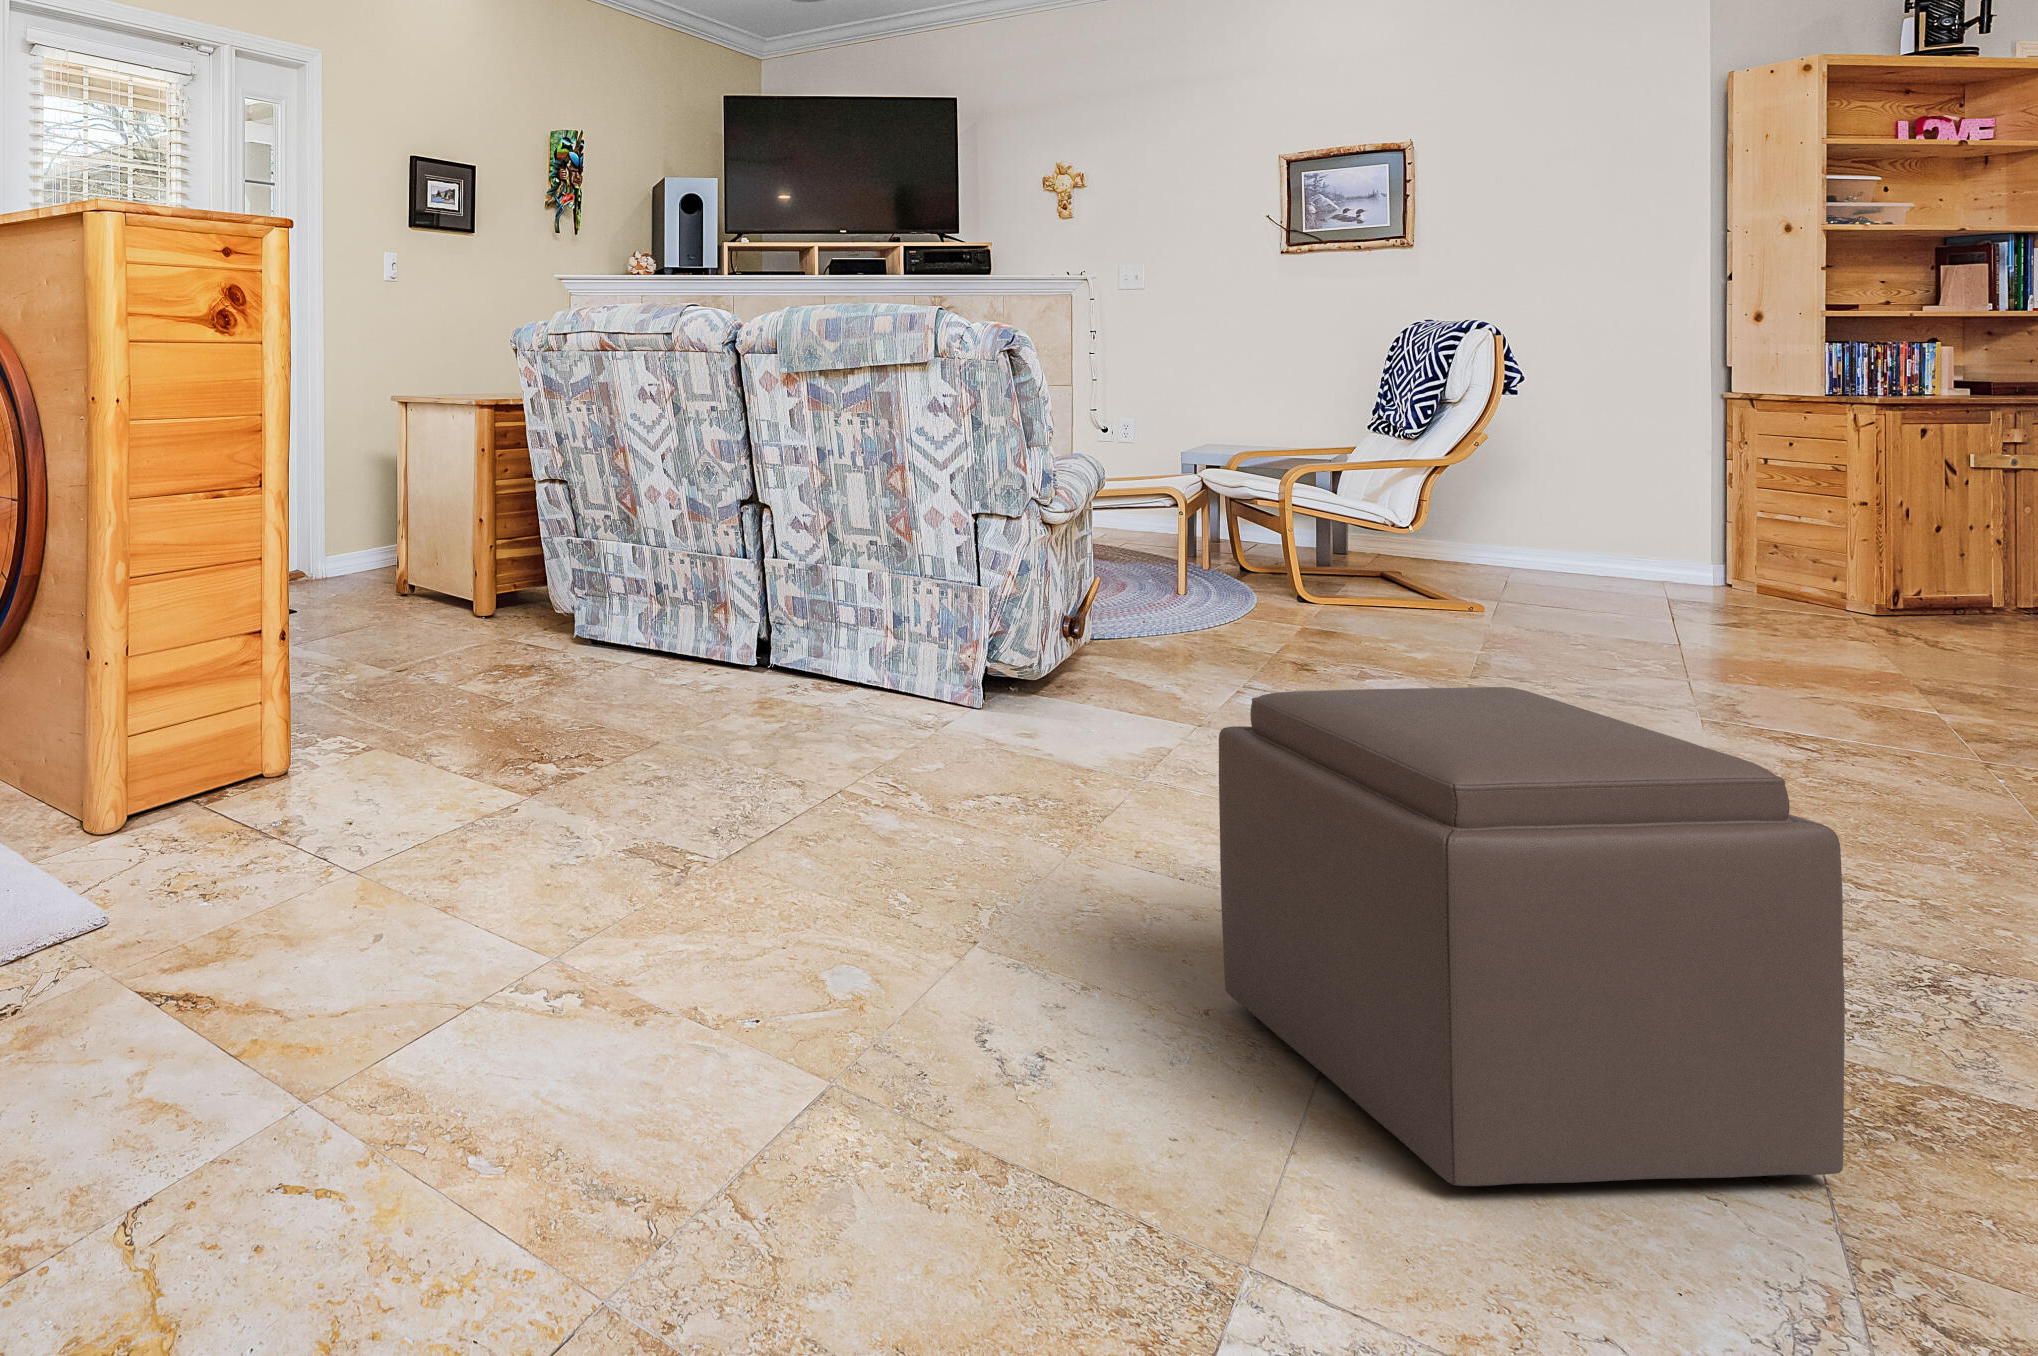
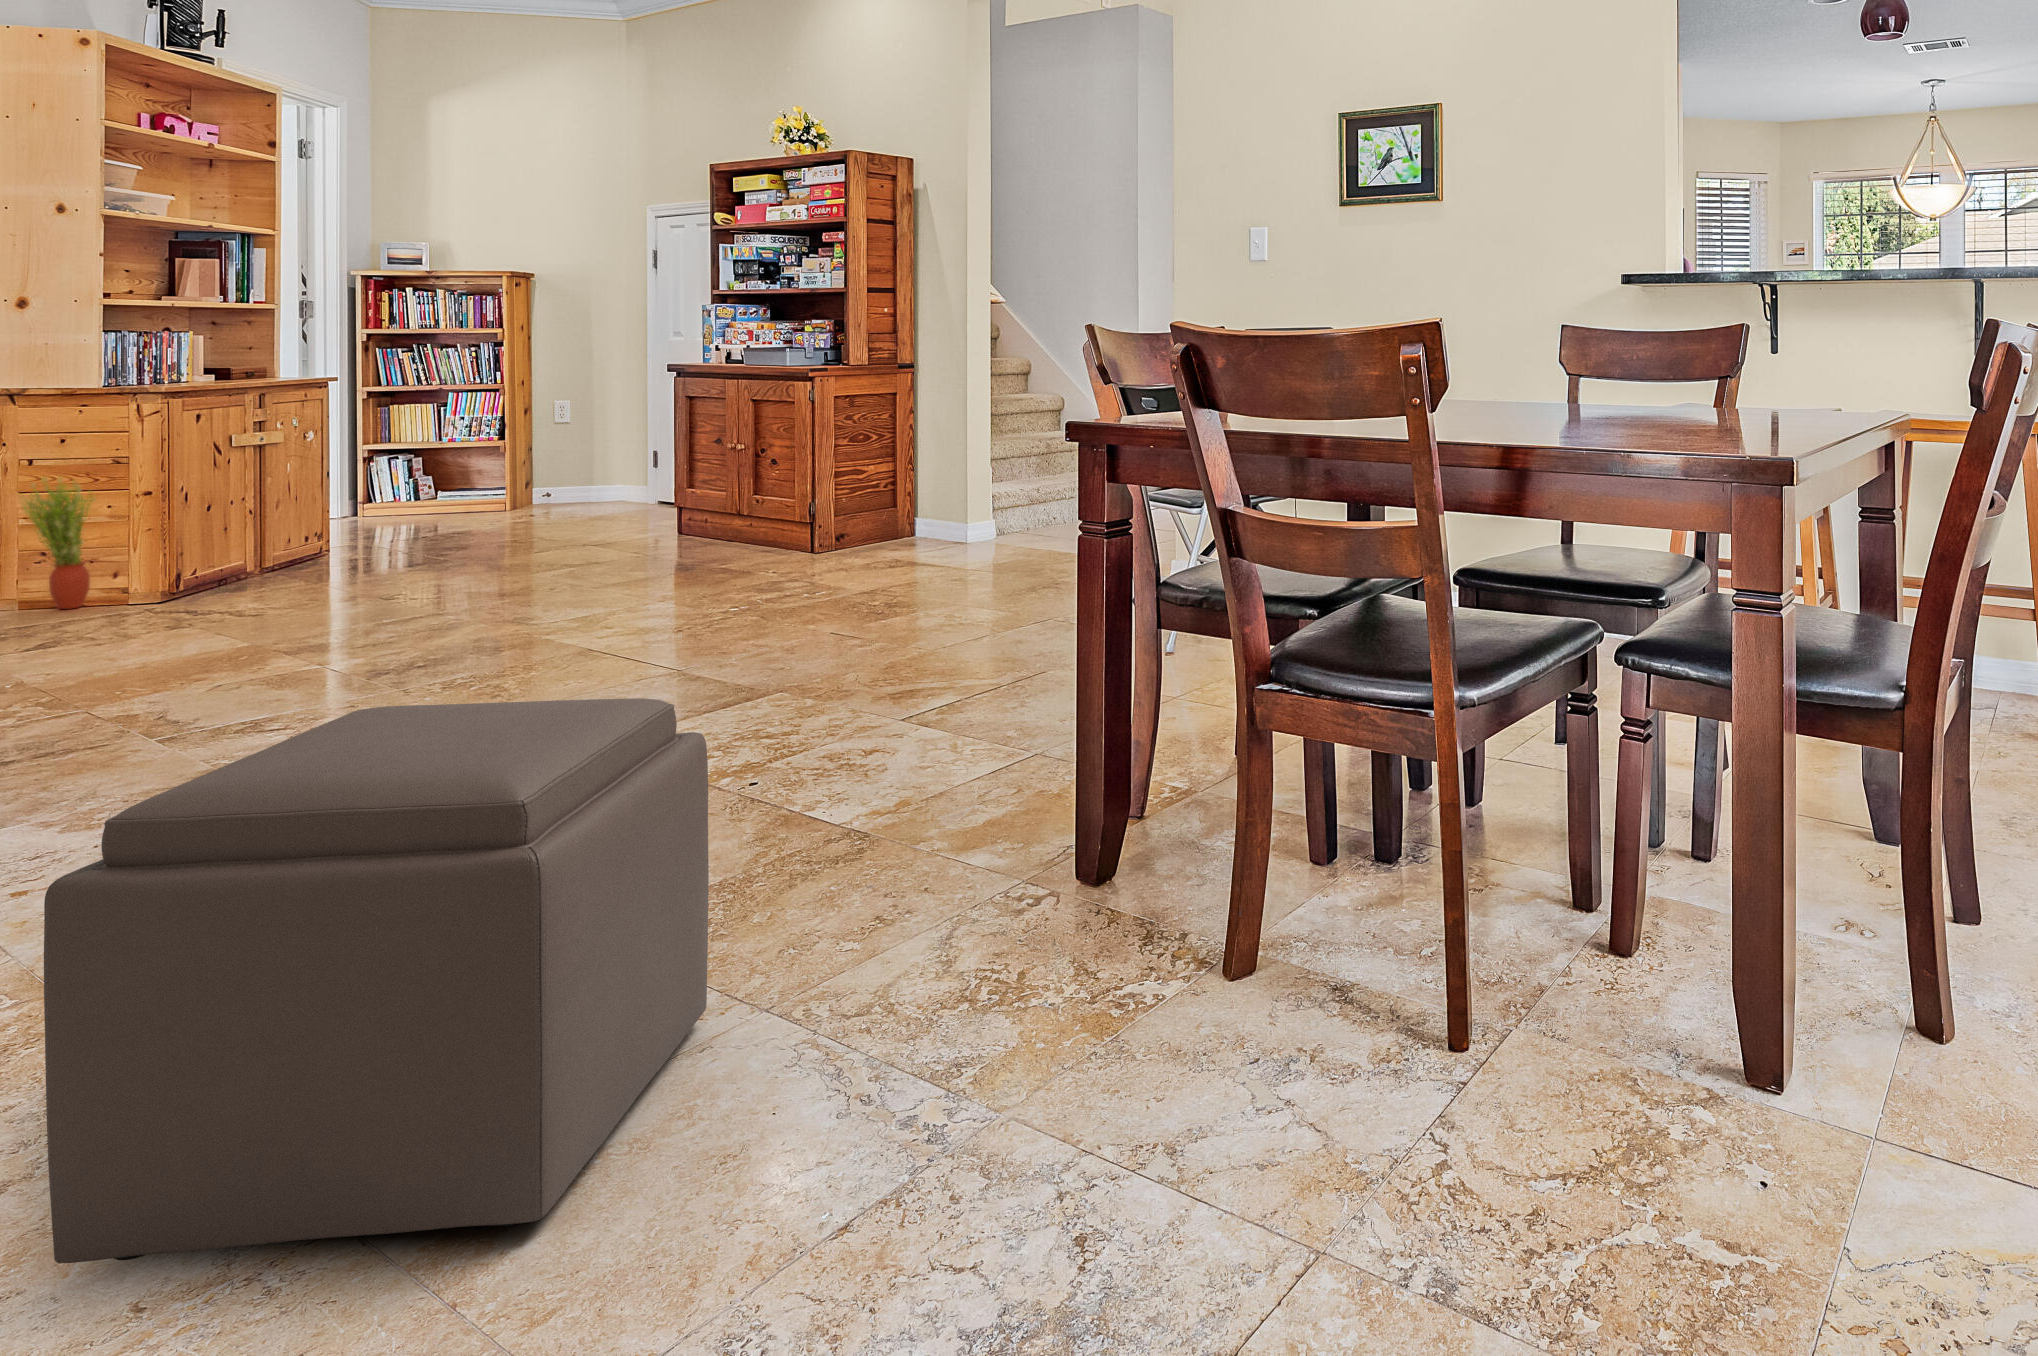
potted plant: none [1744,477,1814,603] -> present [24,478,95,609]

